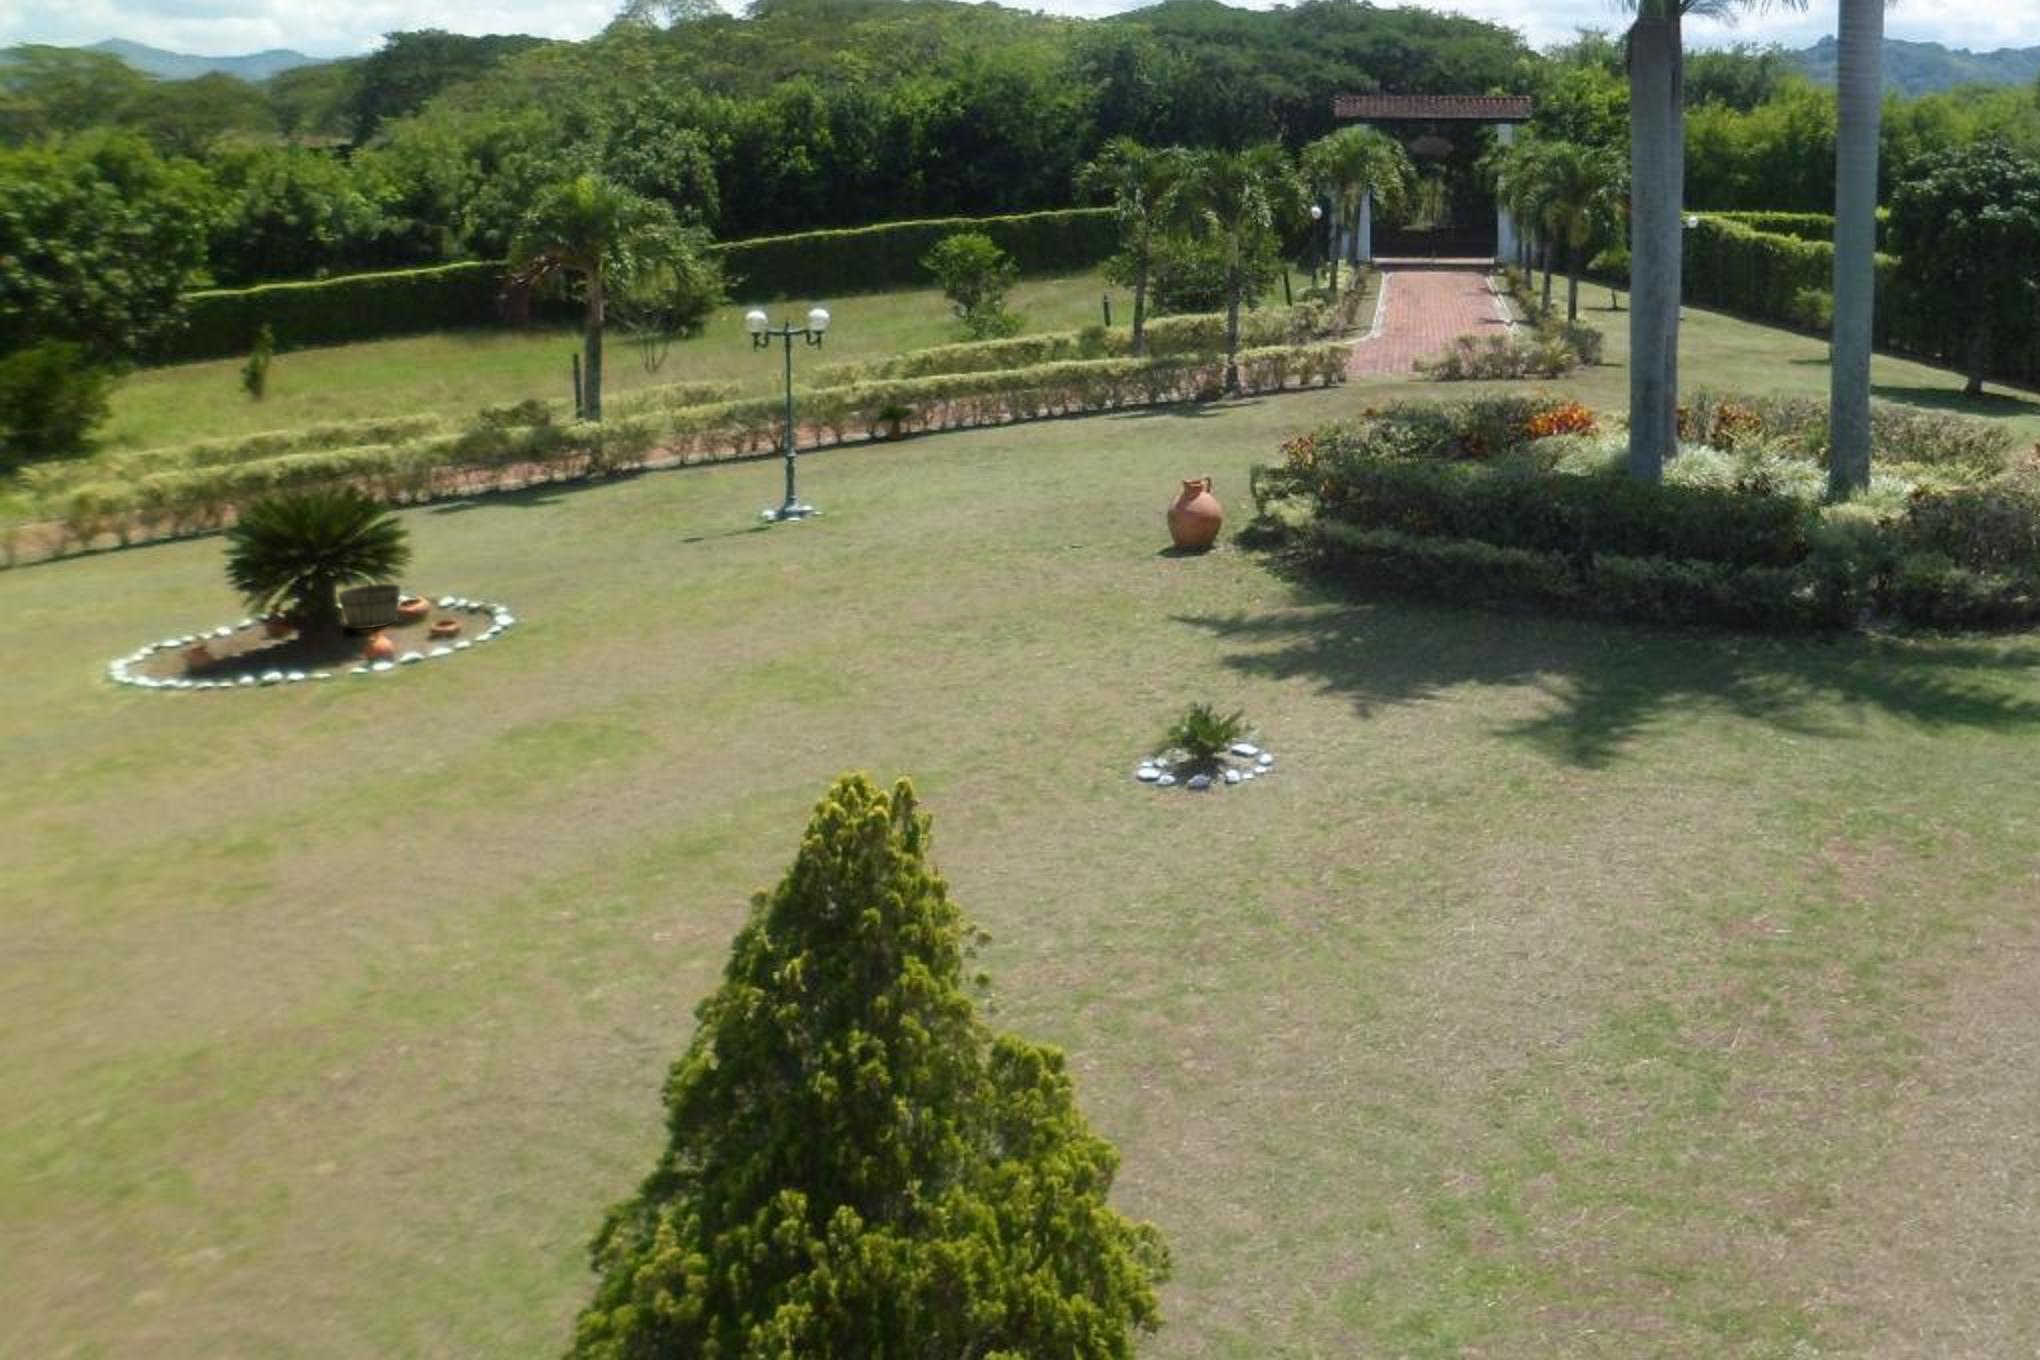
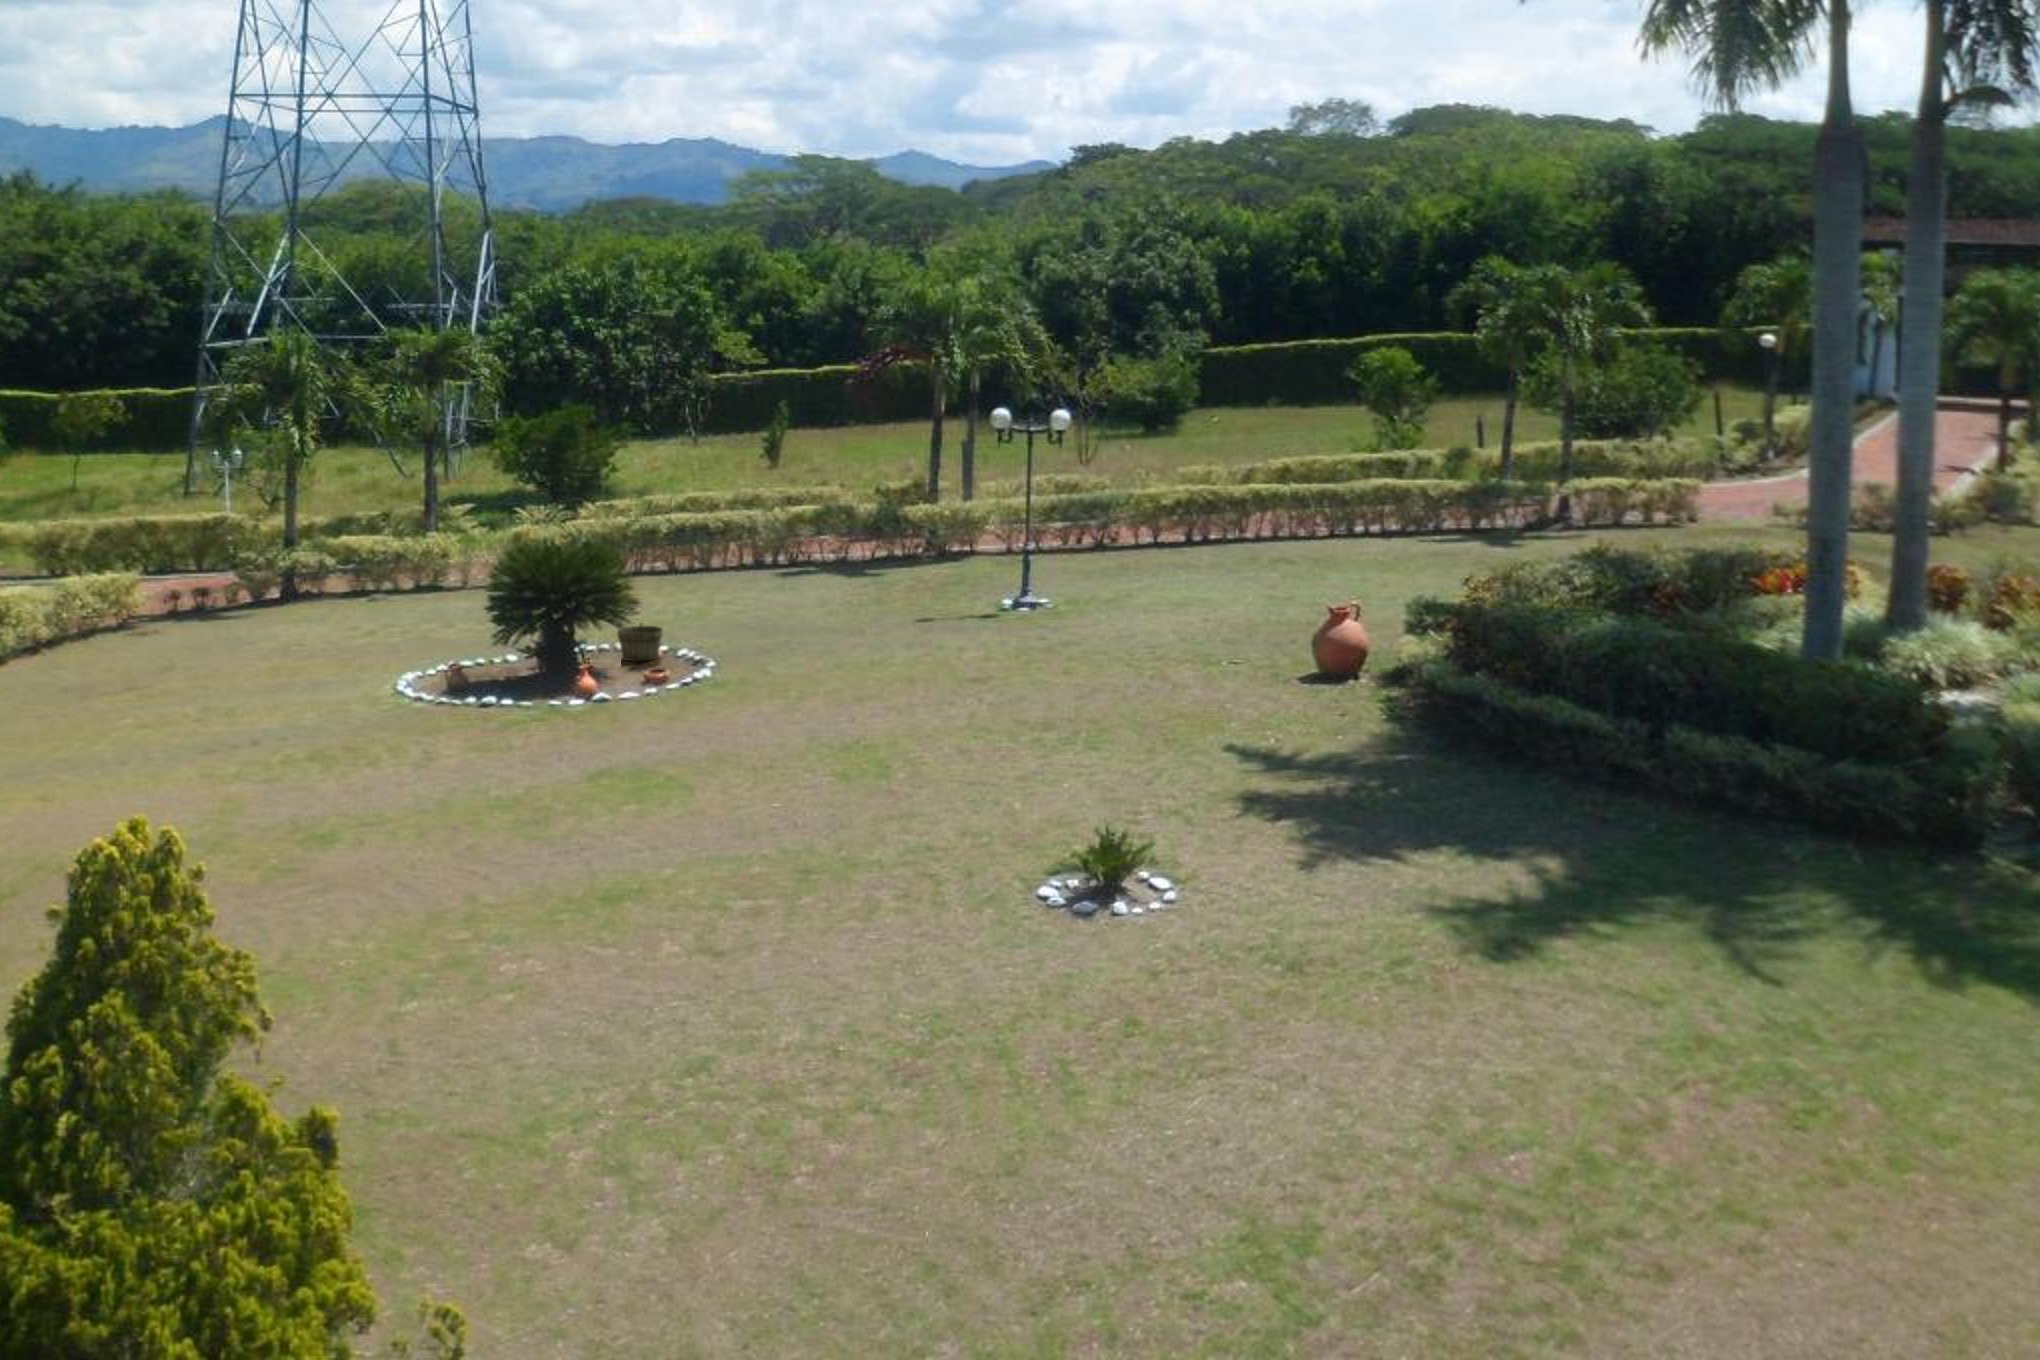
potted plant: present [875,403,916,440] -> none [1174,506,1221,545]

